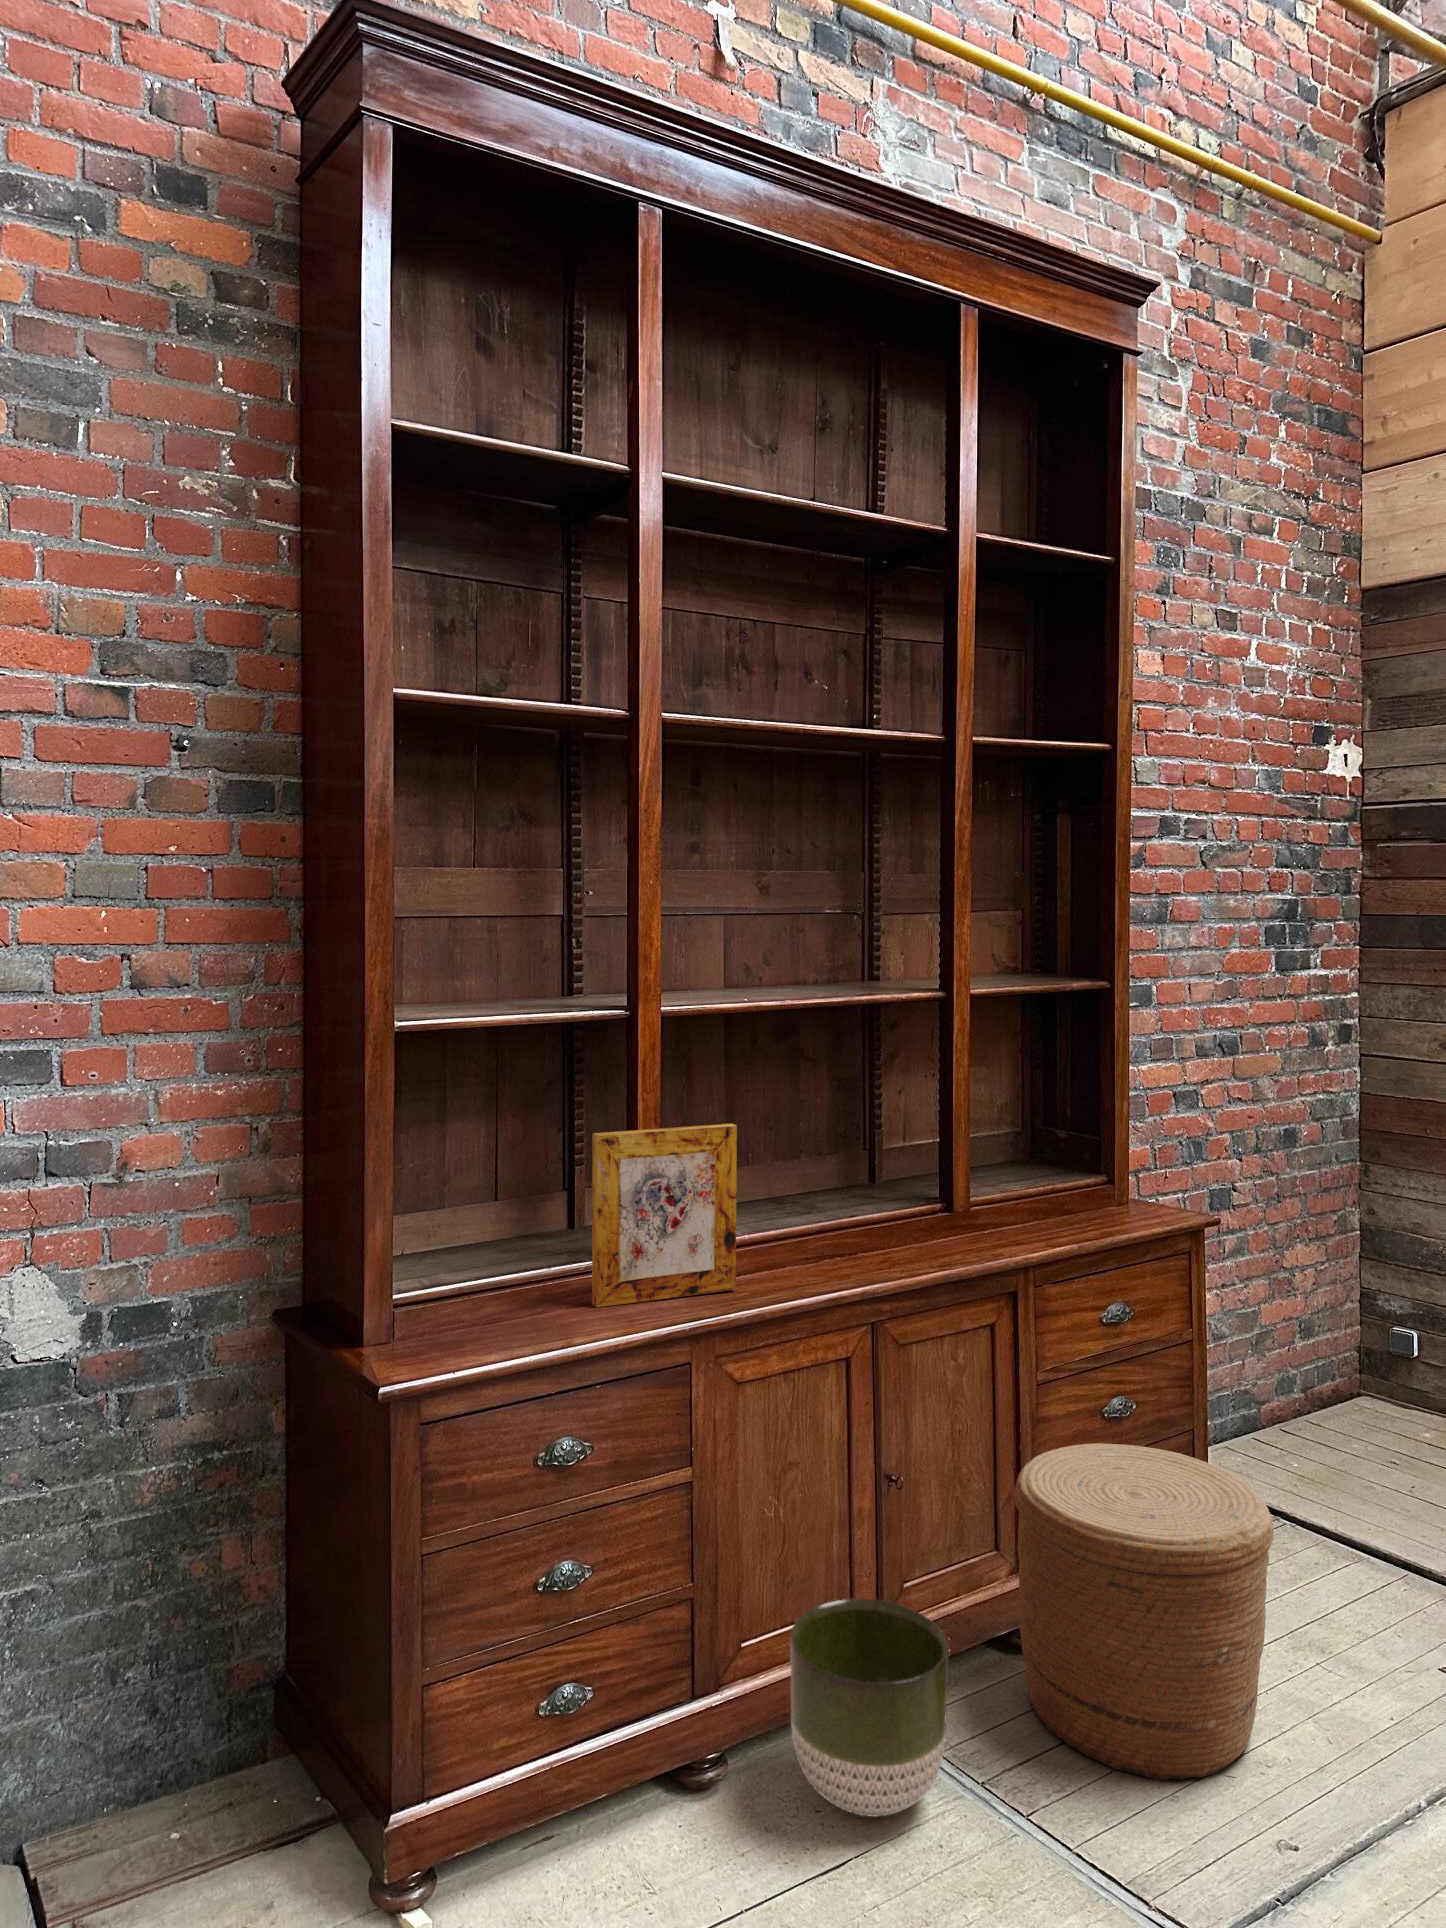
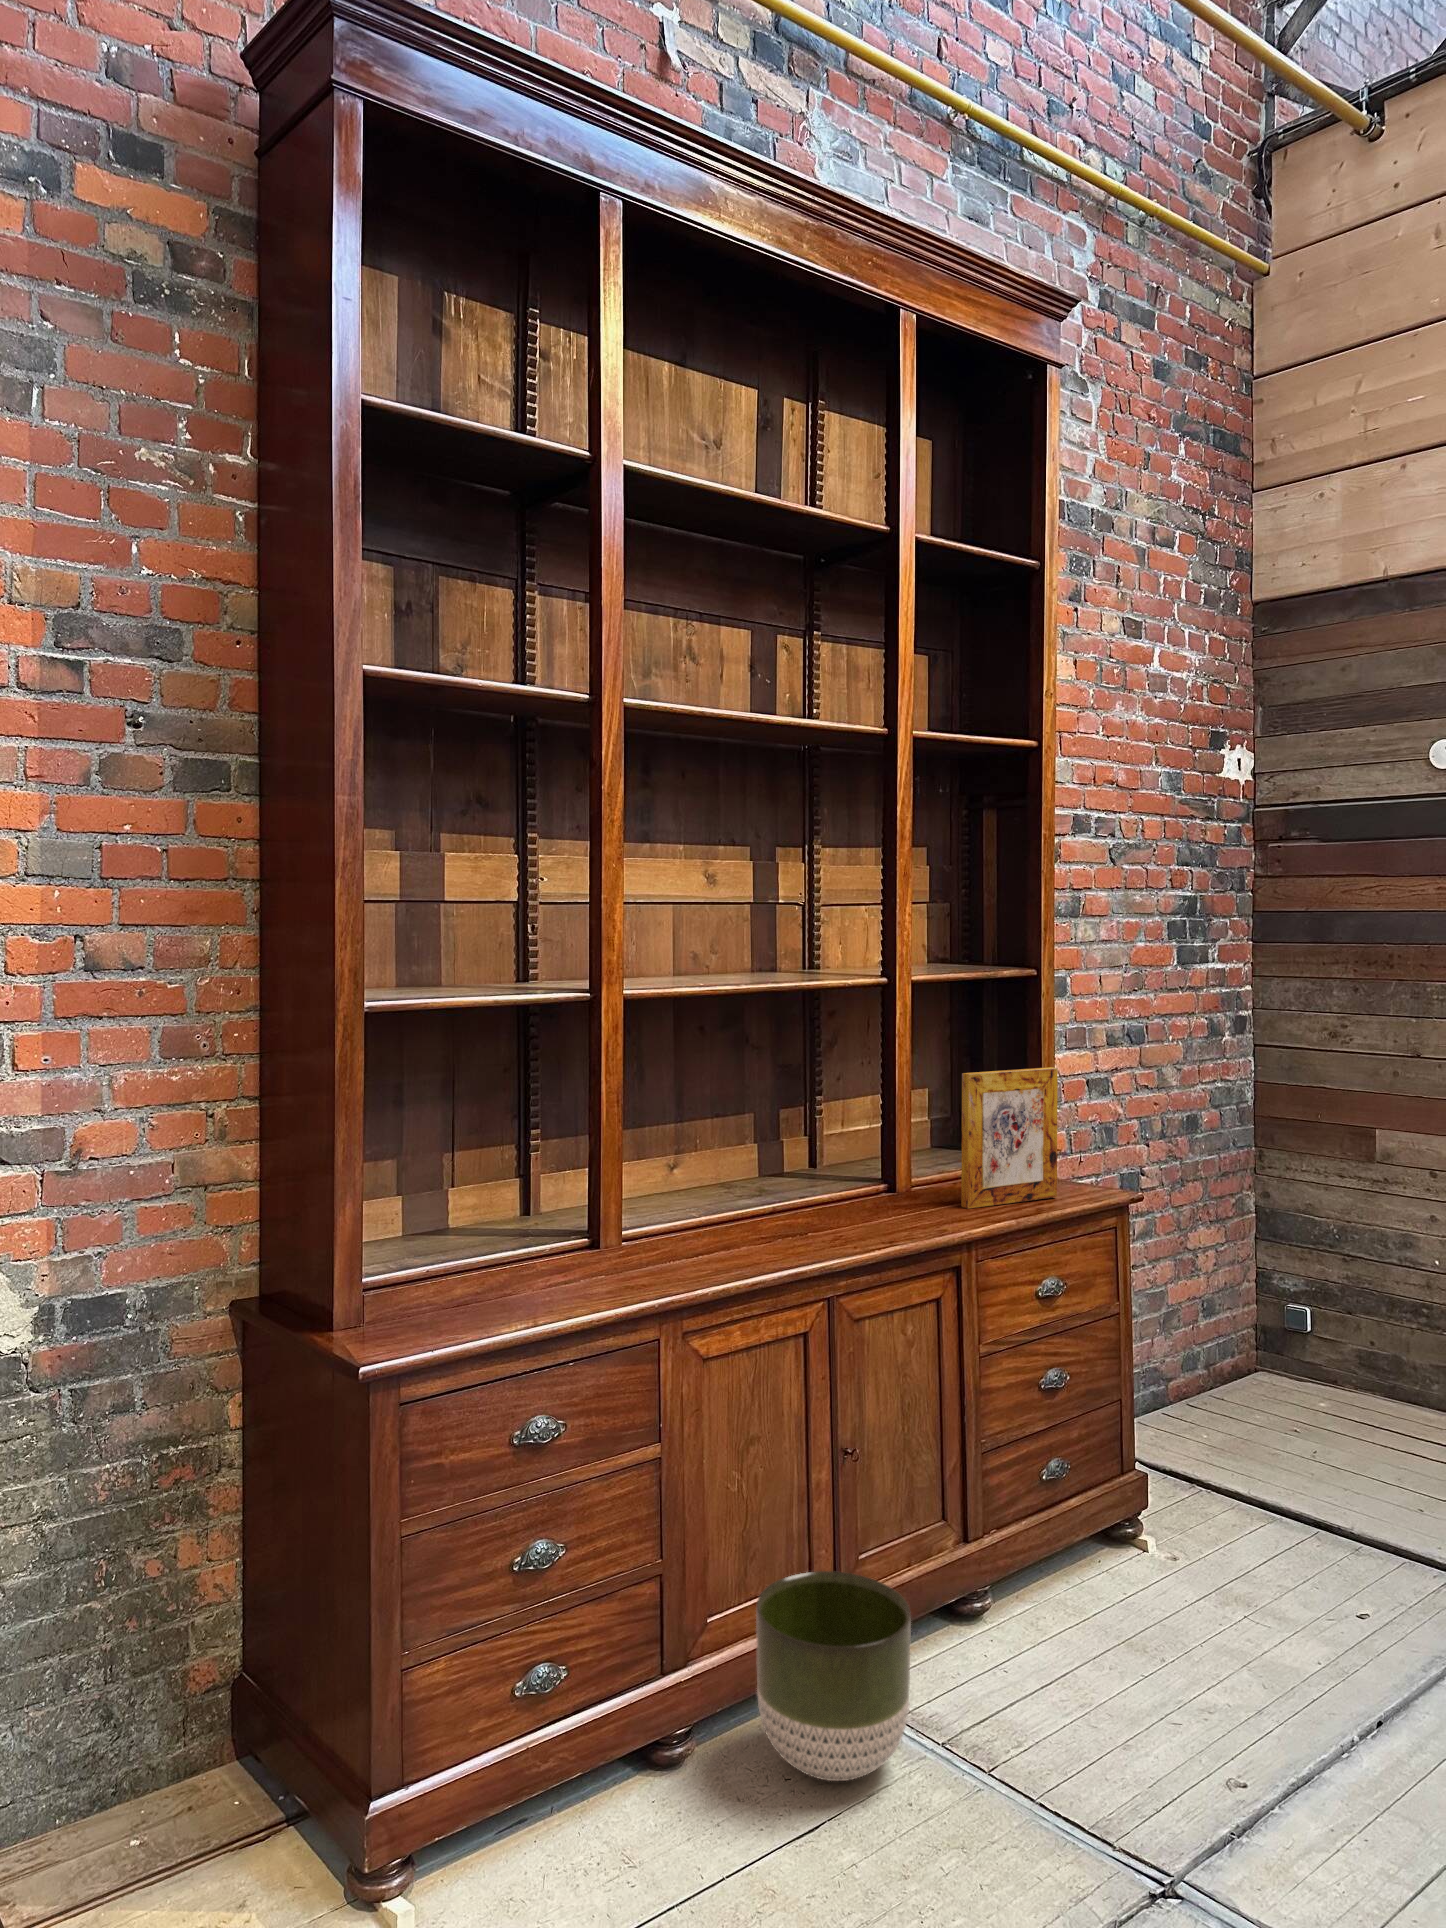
picture frame: present [592,1123,737,1307] -> present [961,1067,1058,1209]
woven basket: present [1014,1443,1274,1781] -> none [962,1415,1208,1733]

